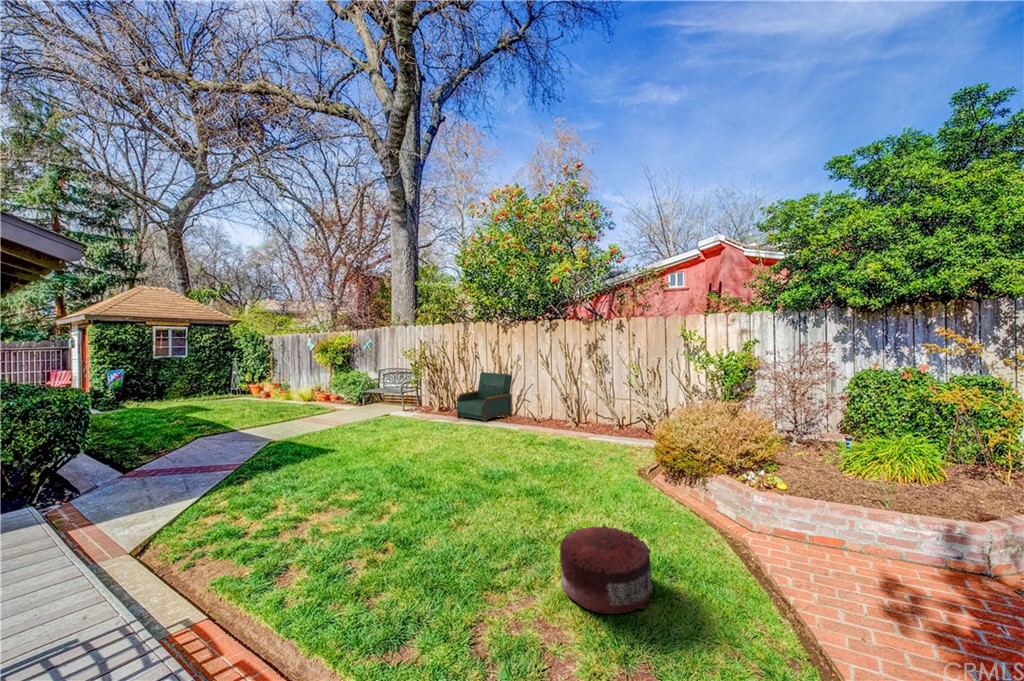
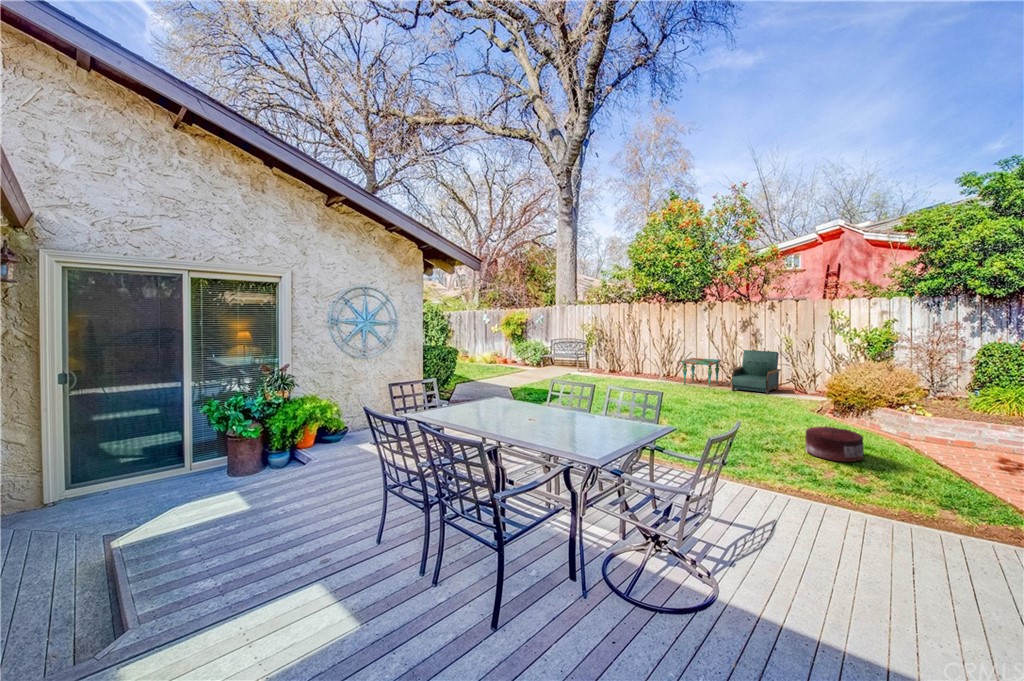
armchair: present [457,372,512,423] -> present [731,350,781,394]
side table: none [511,388,564,427] -> present [681,358,721,387]

